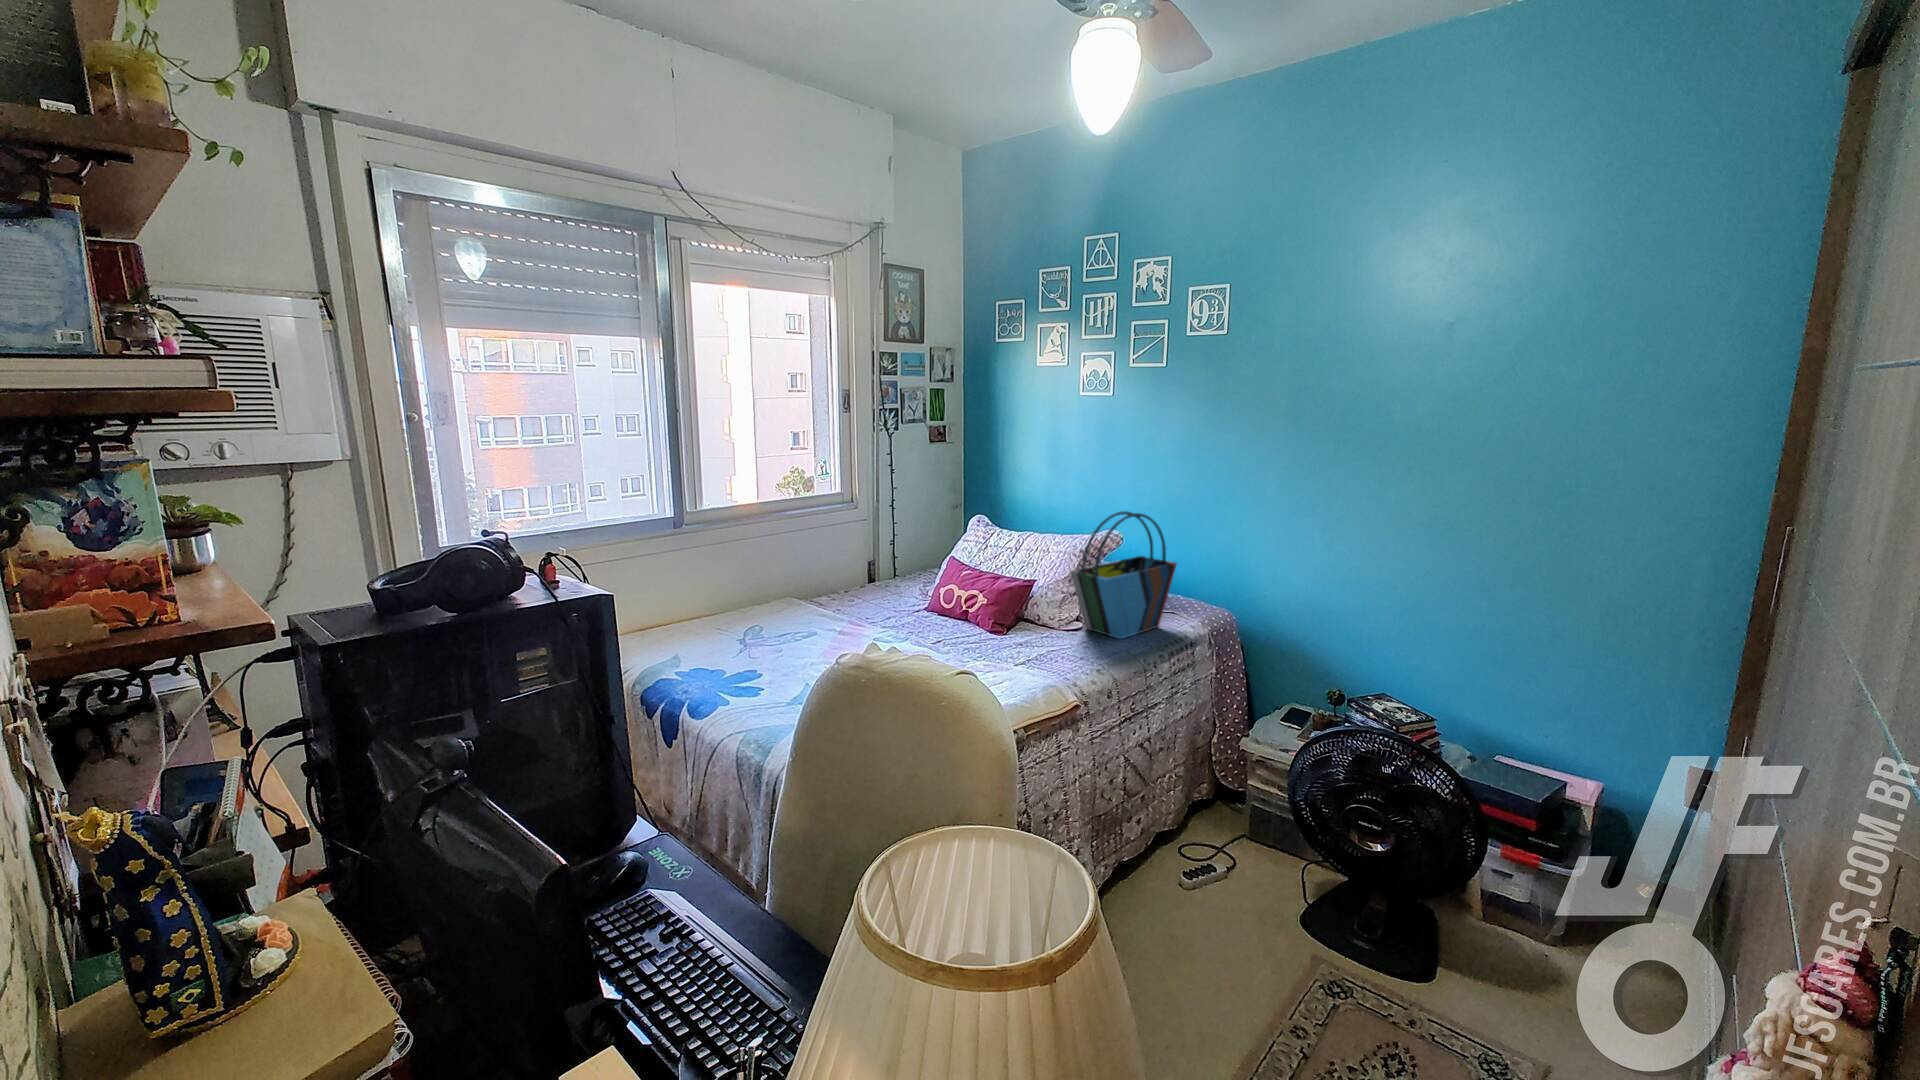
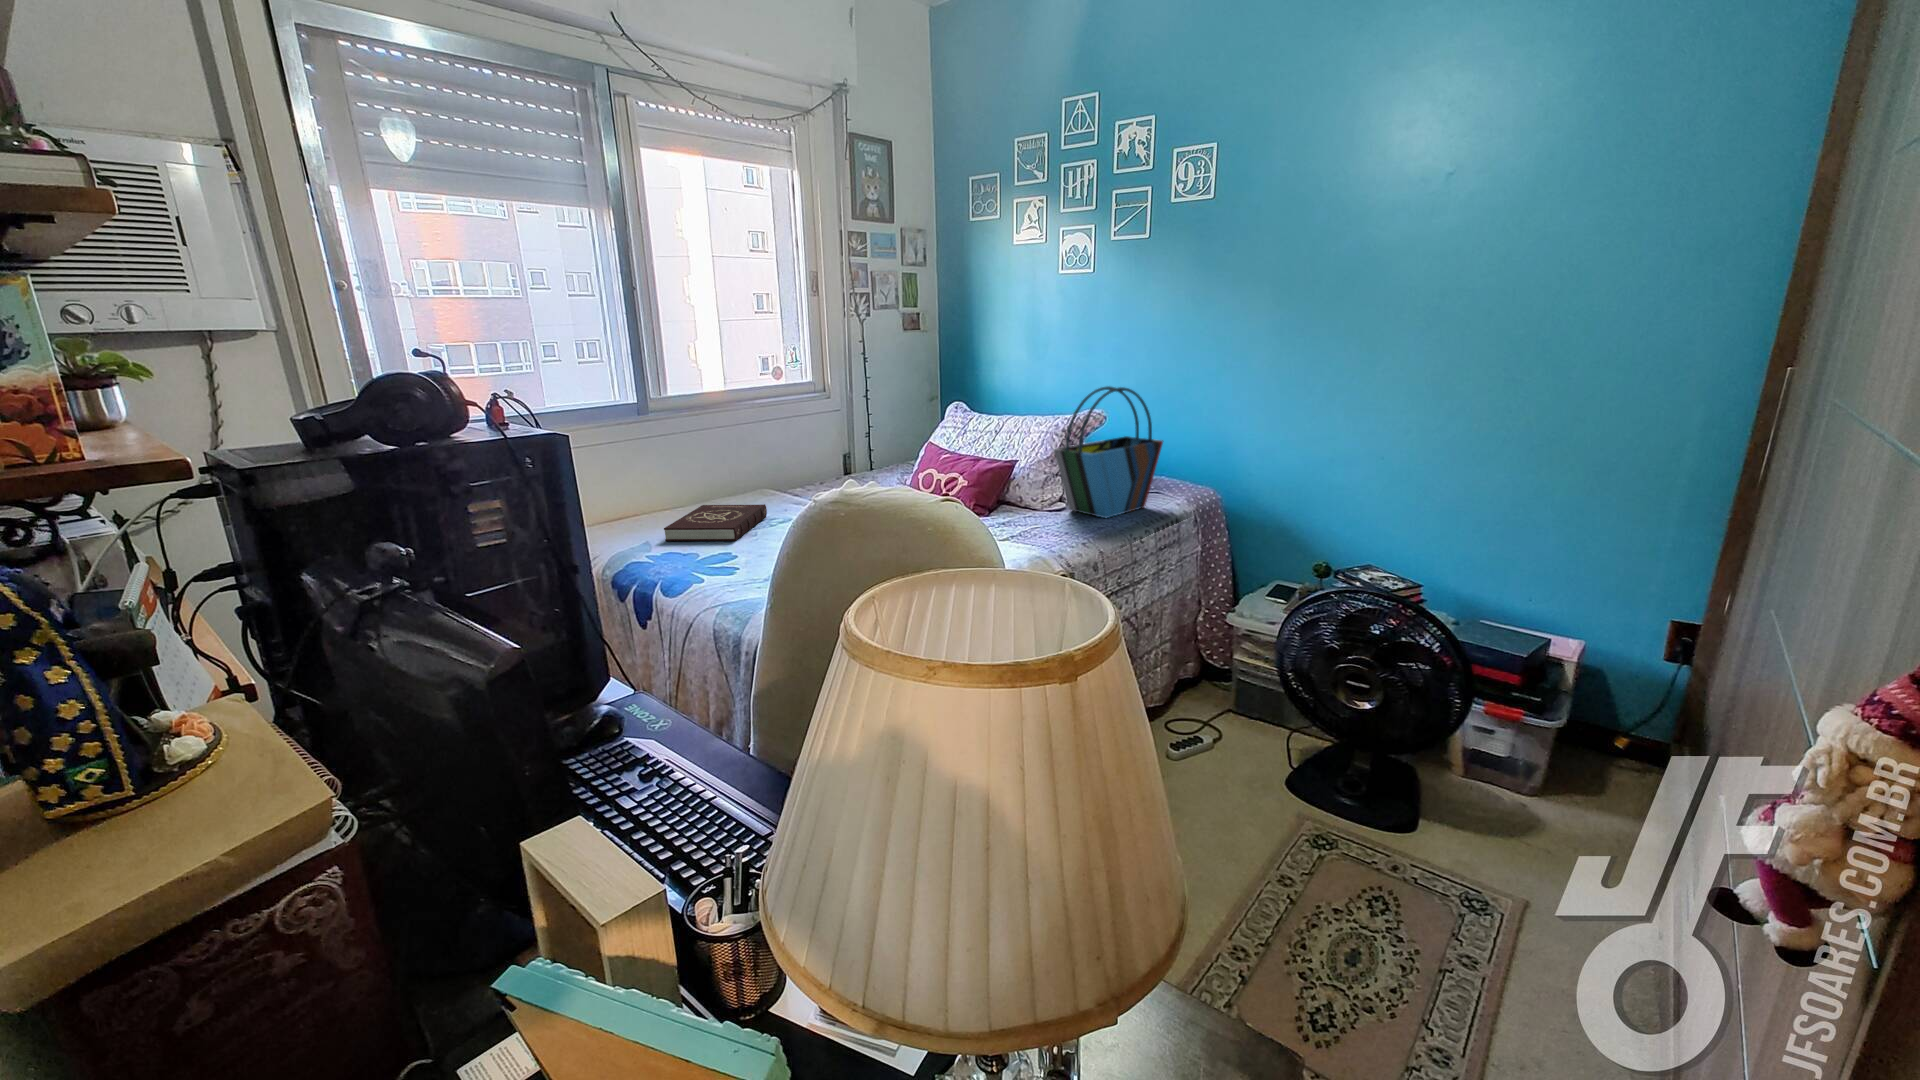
book: none [694,613,793,654] -> present [664,504,767,541]

